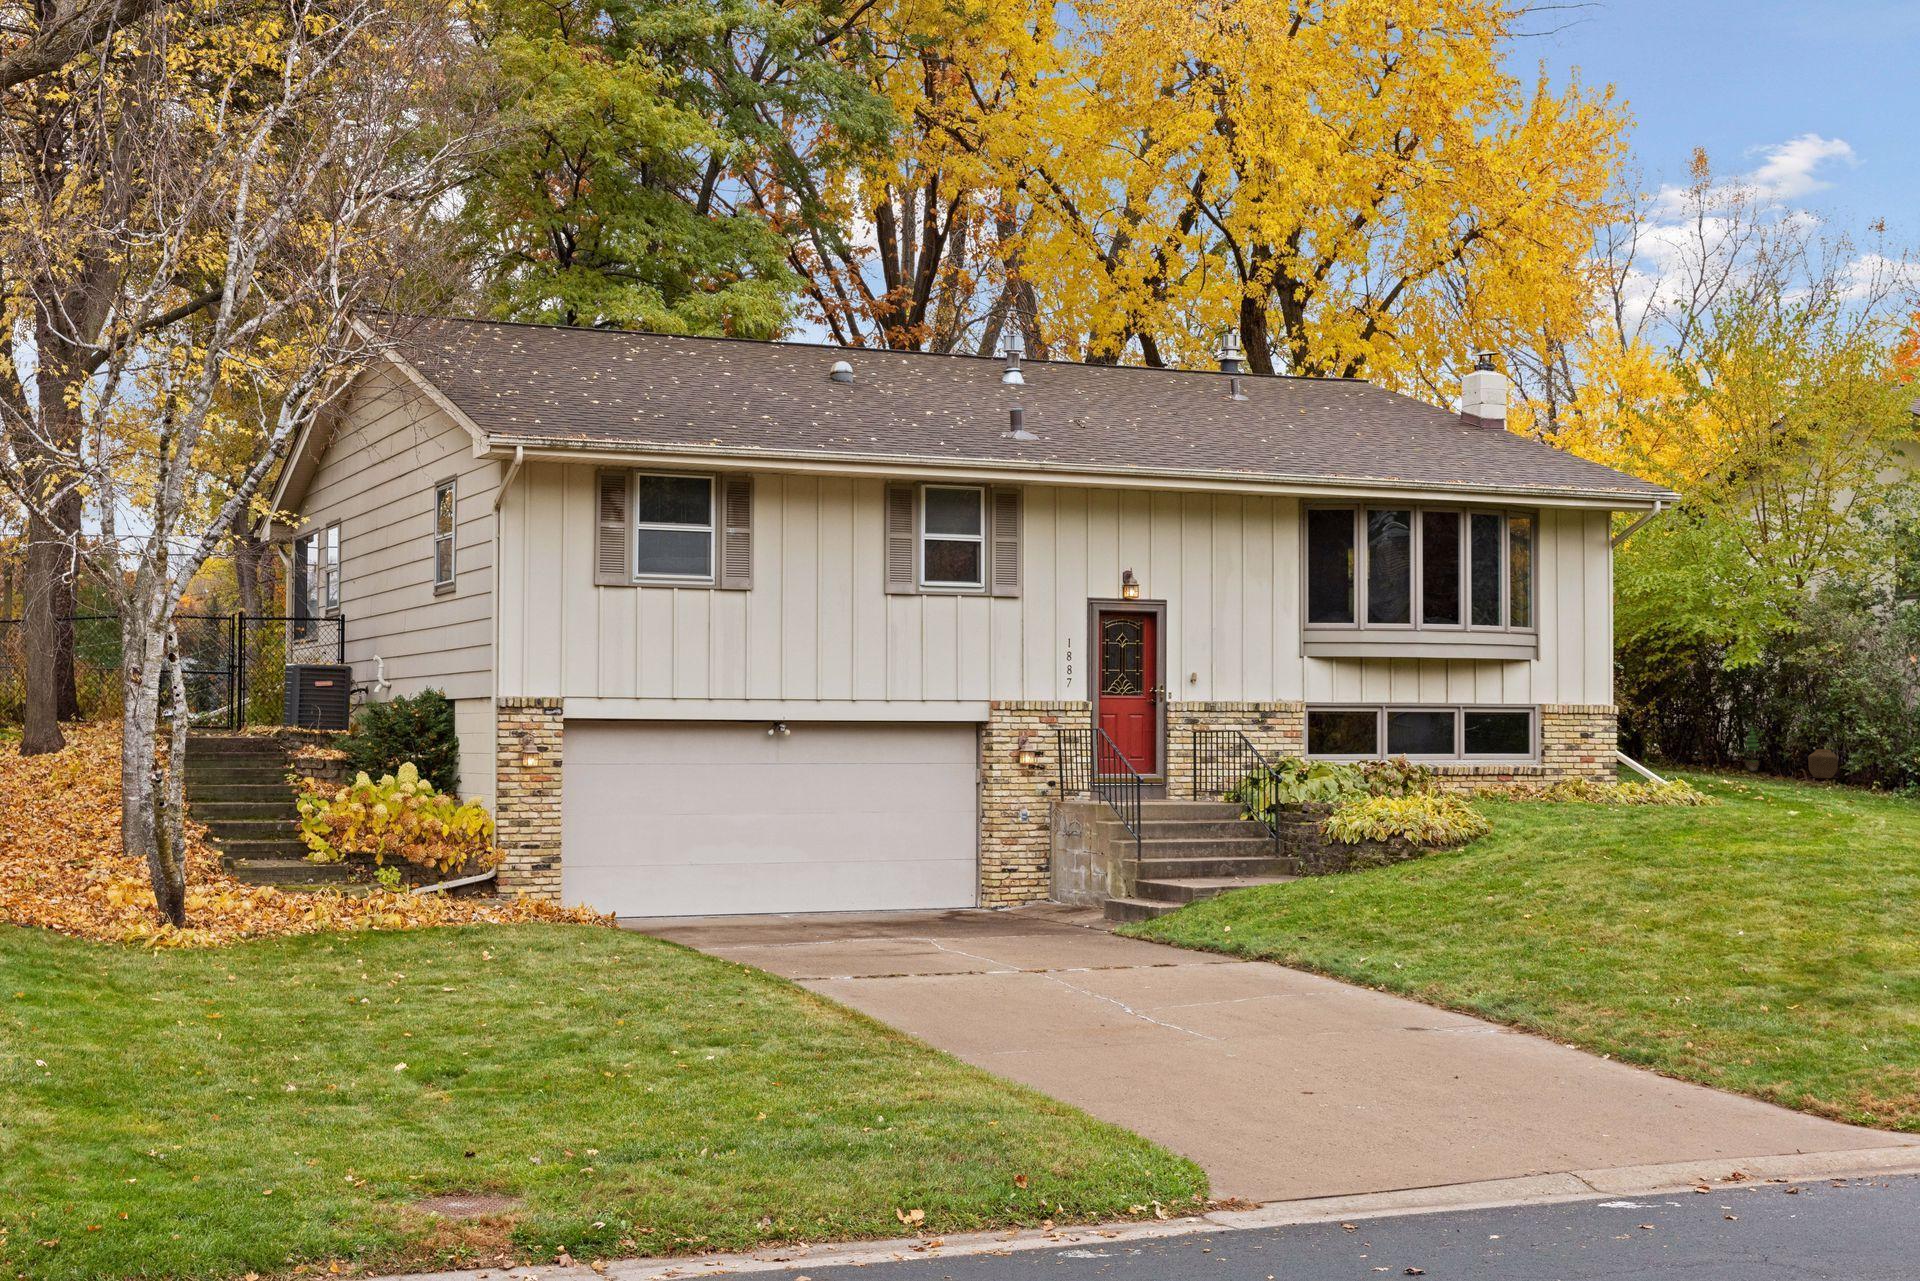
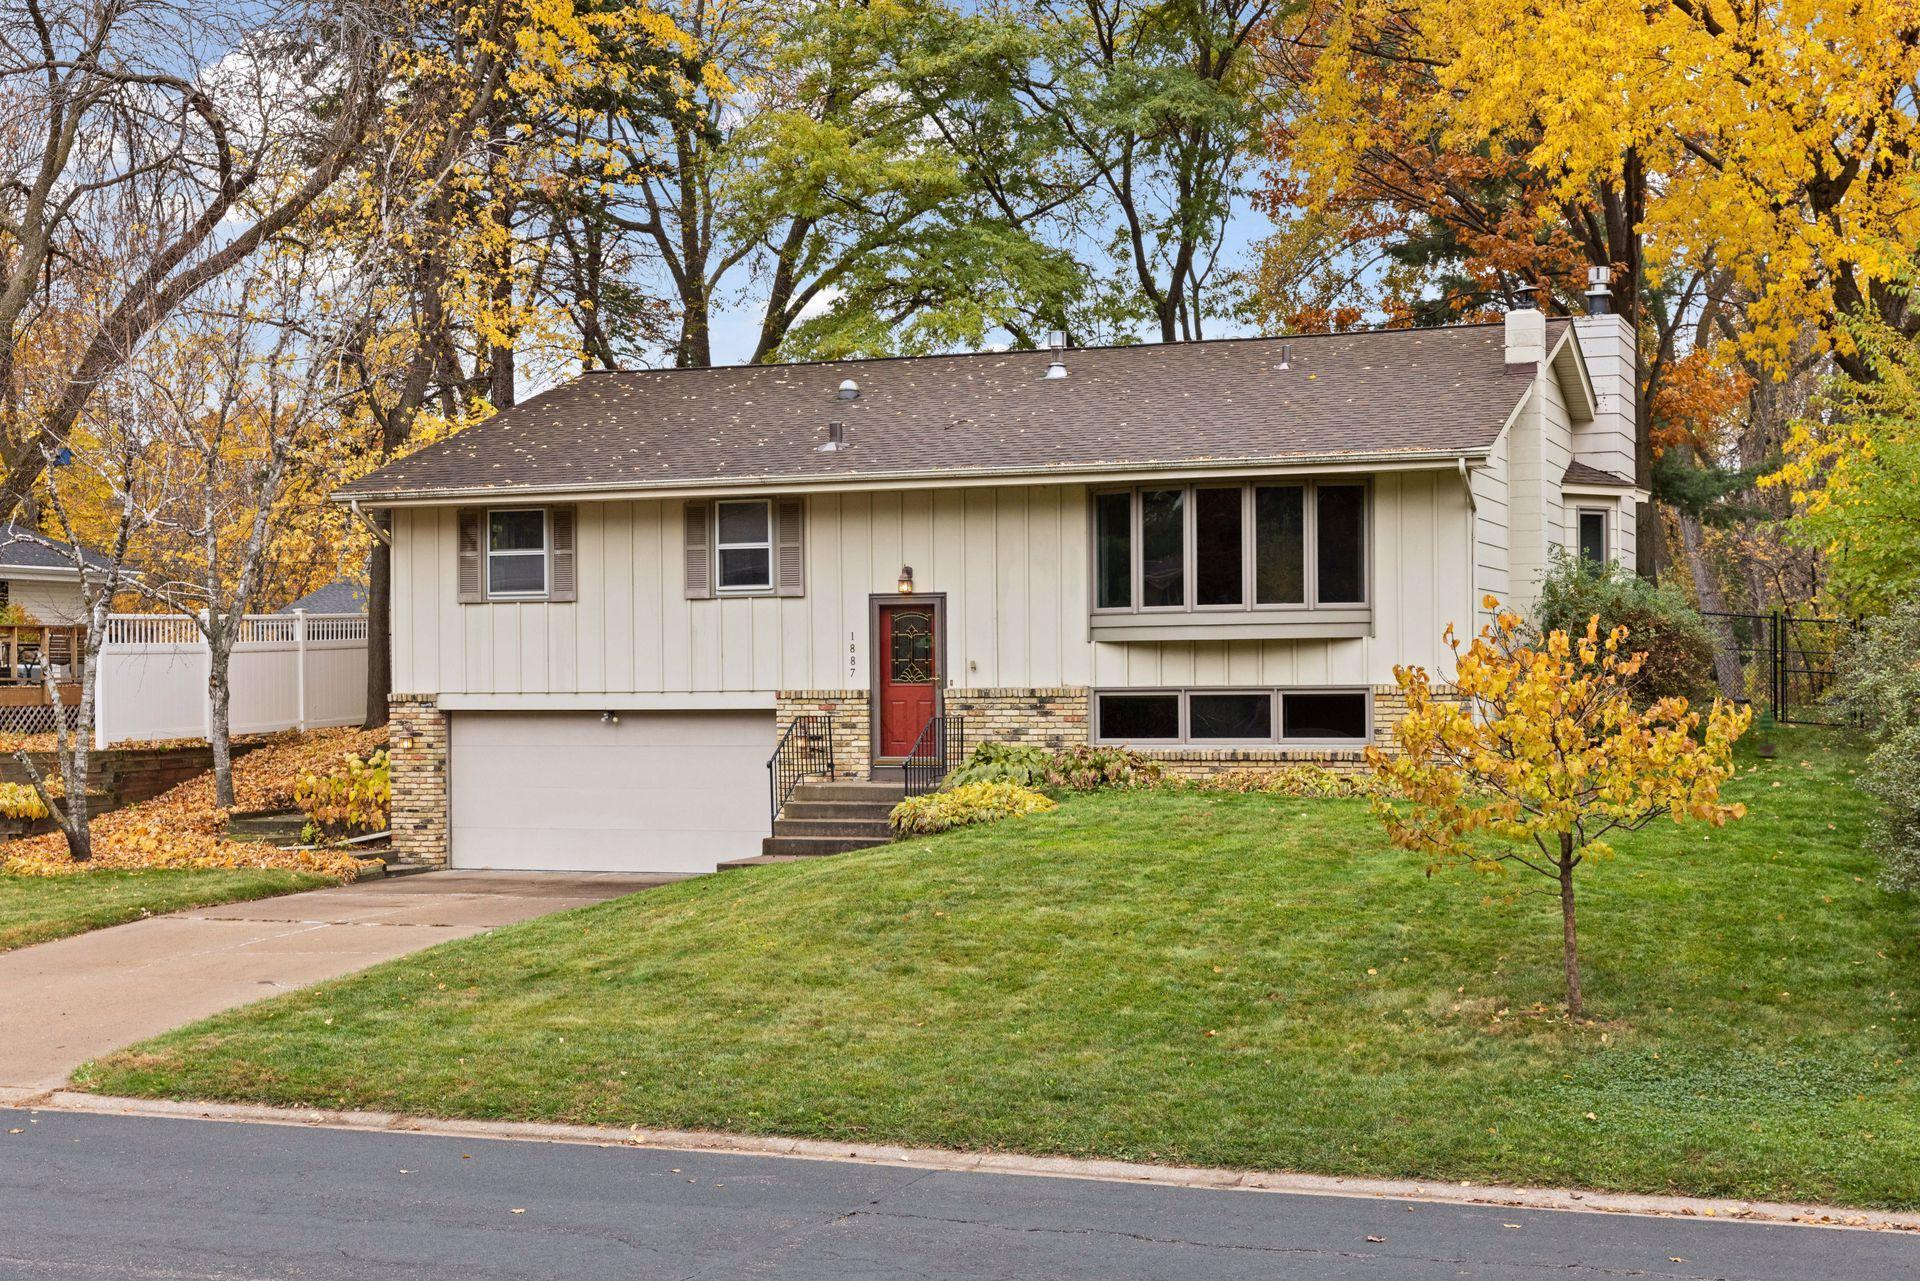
woven basket: present [1808,750,1838,778] -> none [1773,736,1810,773]

